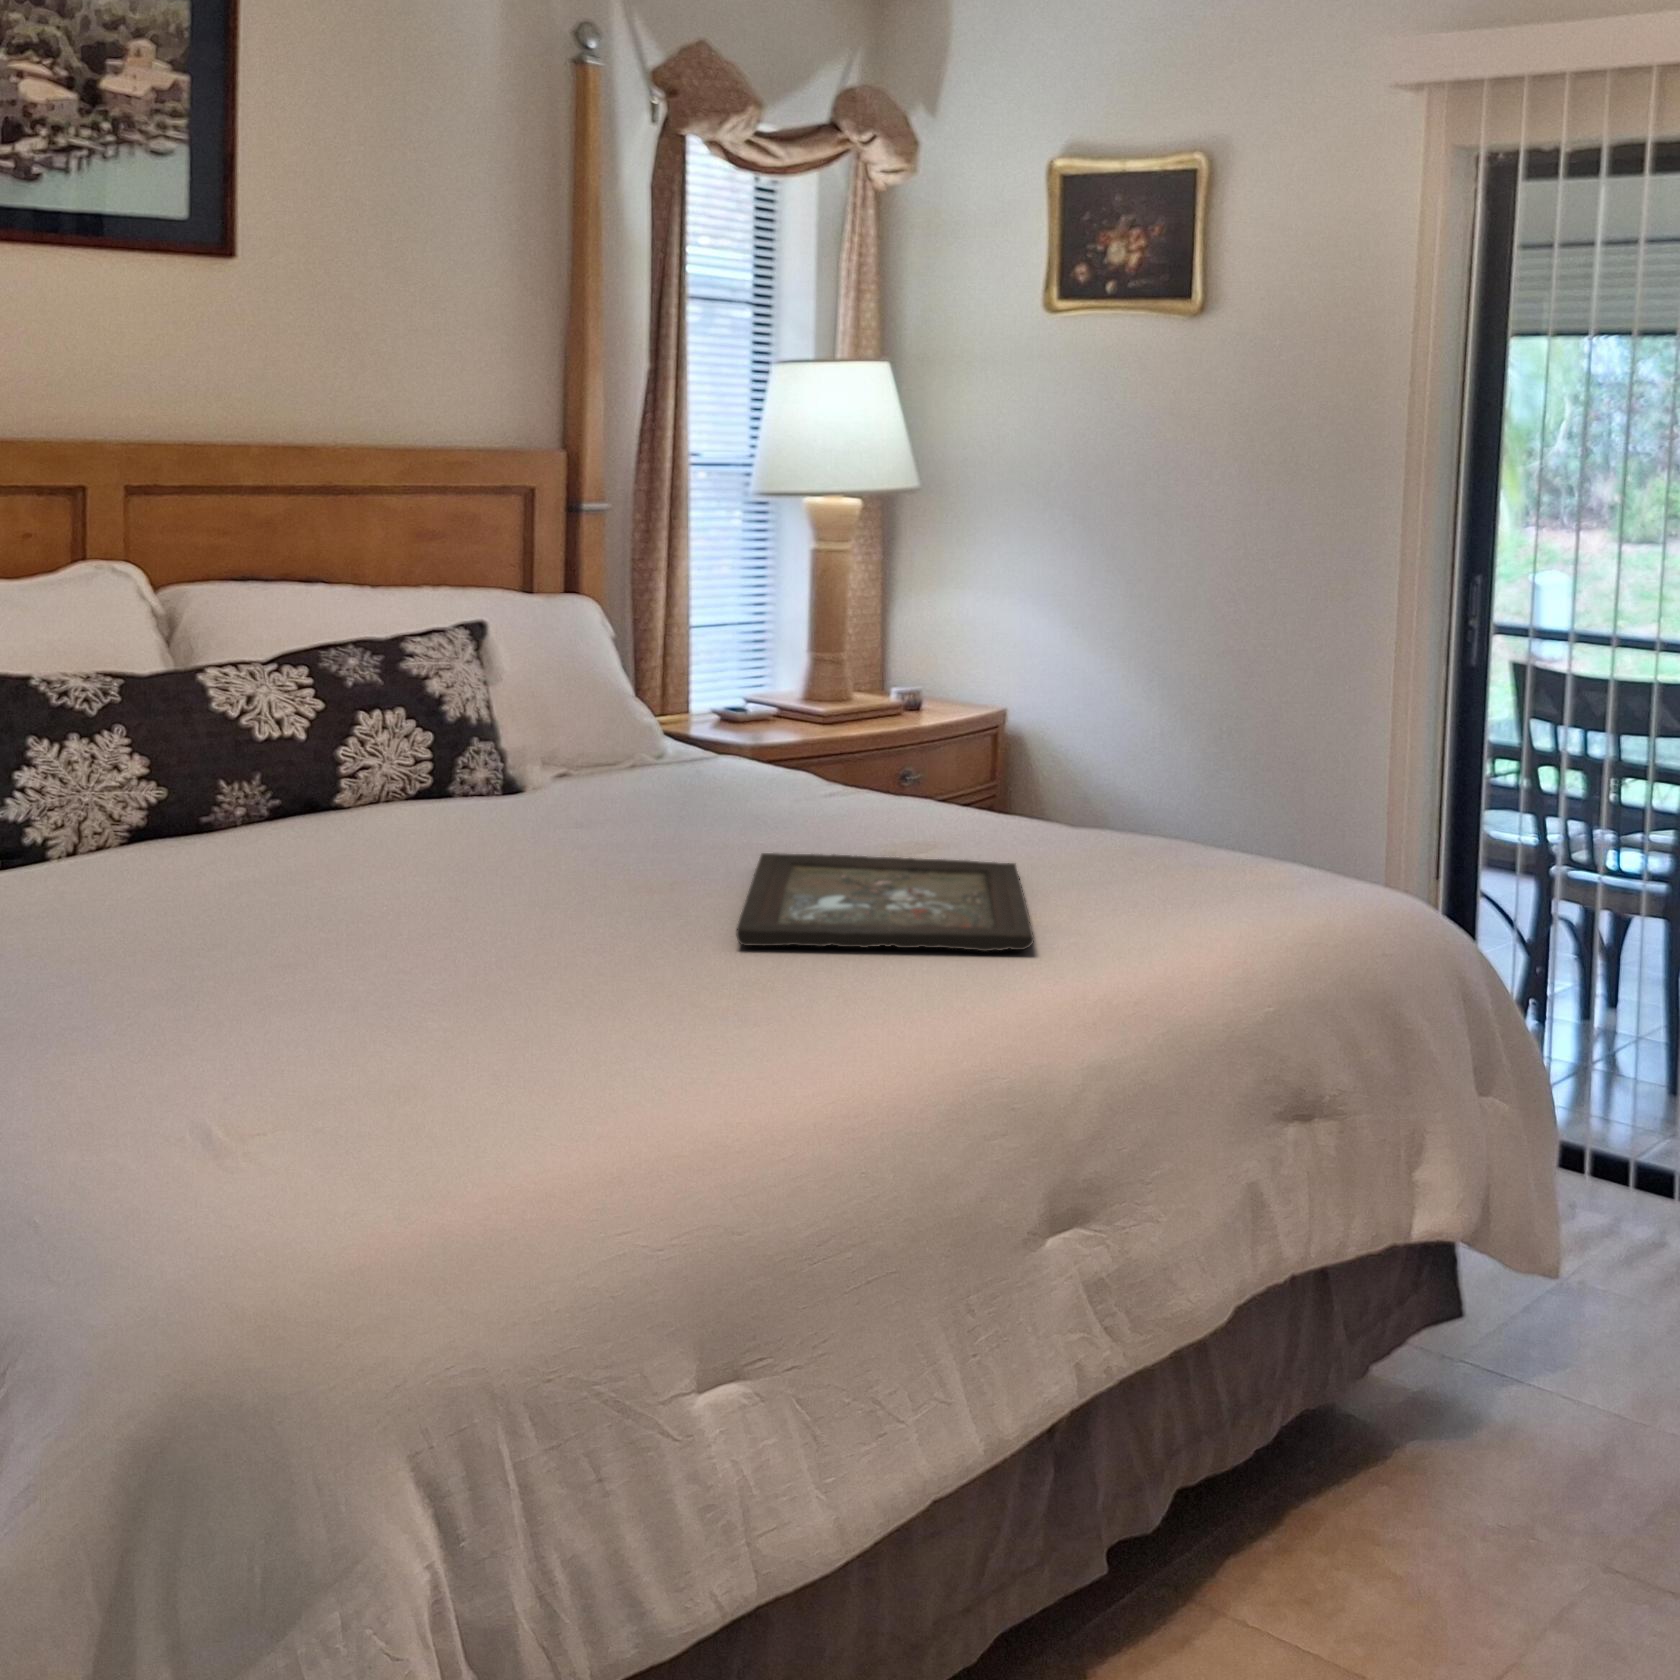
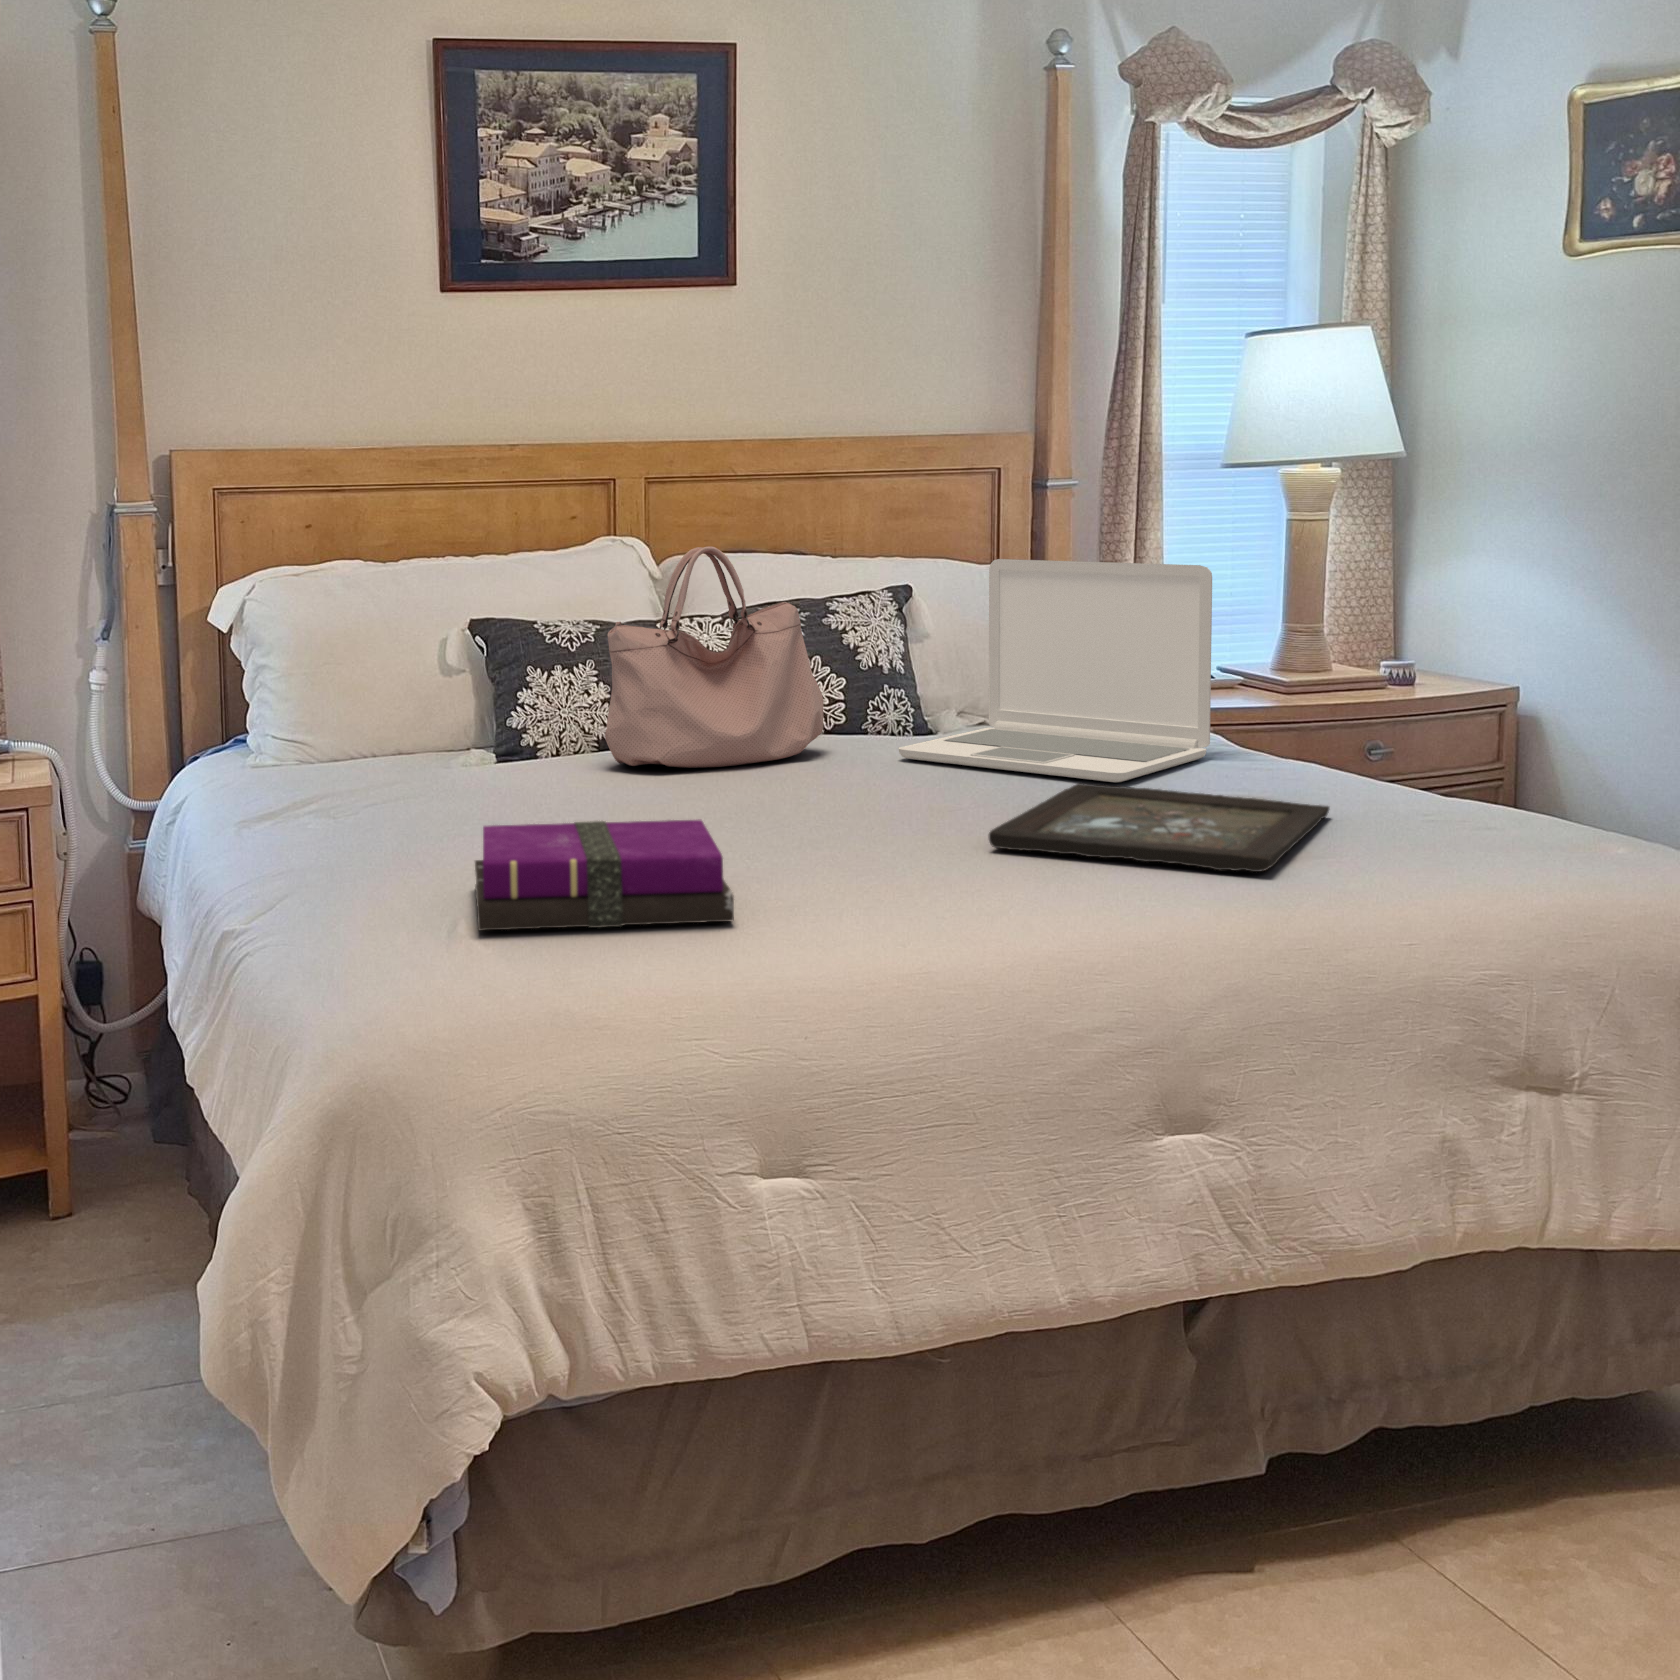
handbag: none [167,588,431,863] -> present [605,547,824,768]
laptop: none [525,600,849,846] -> present [898,559,1212,782]
notebook: none [144,956,547,1155] -> present [475,820,734,931]

